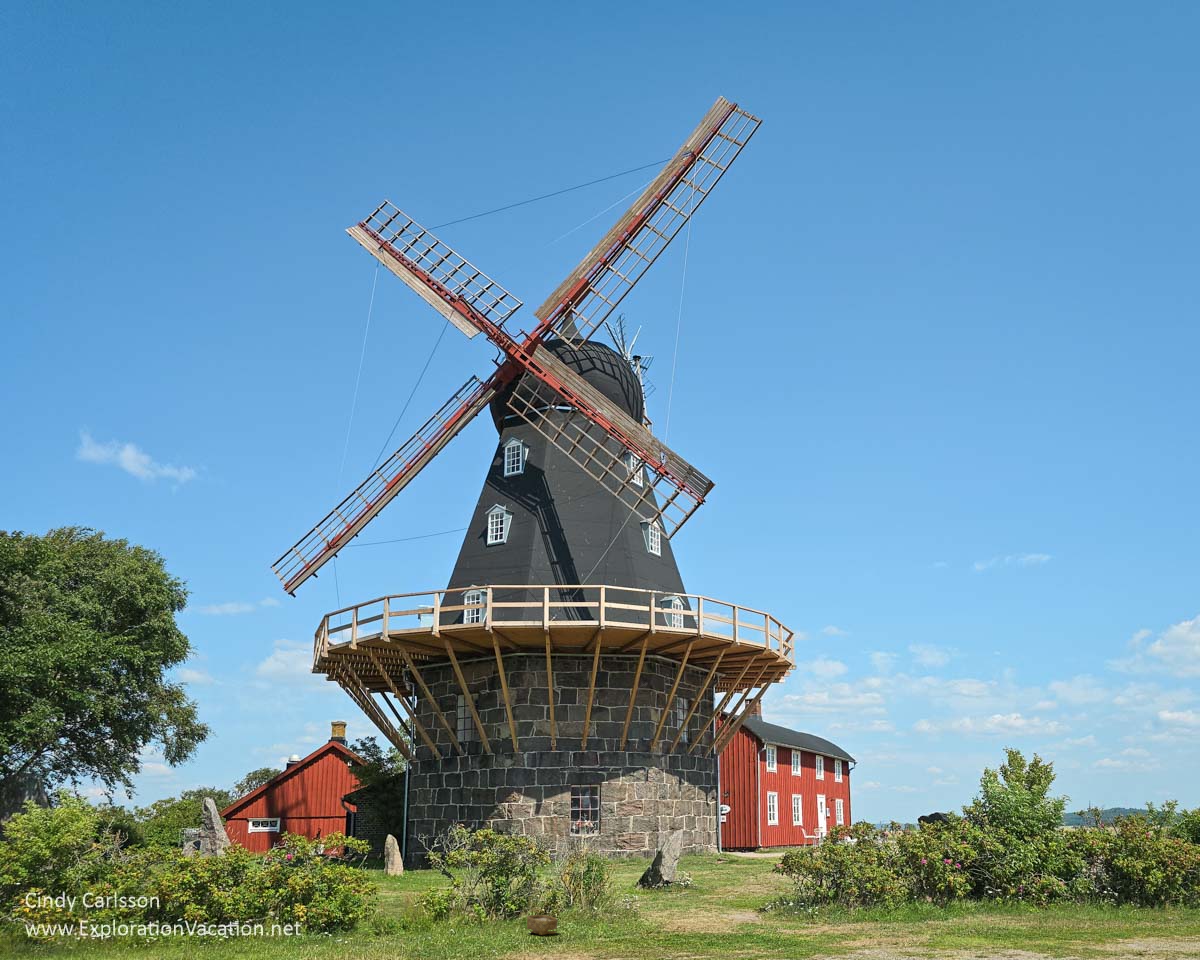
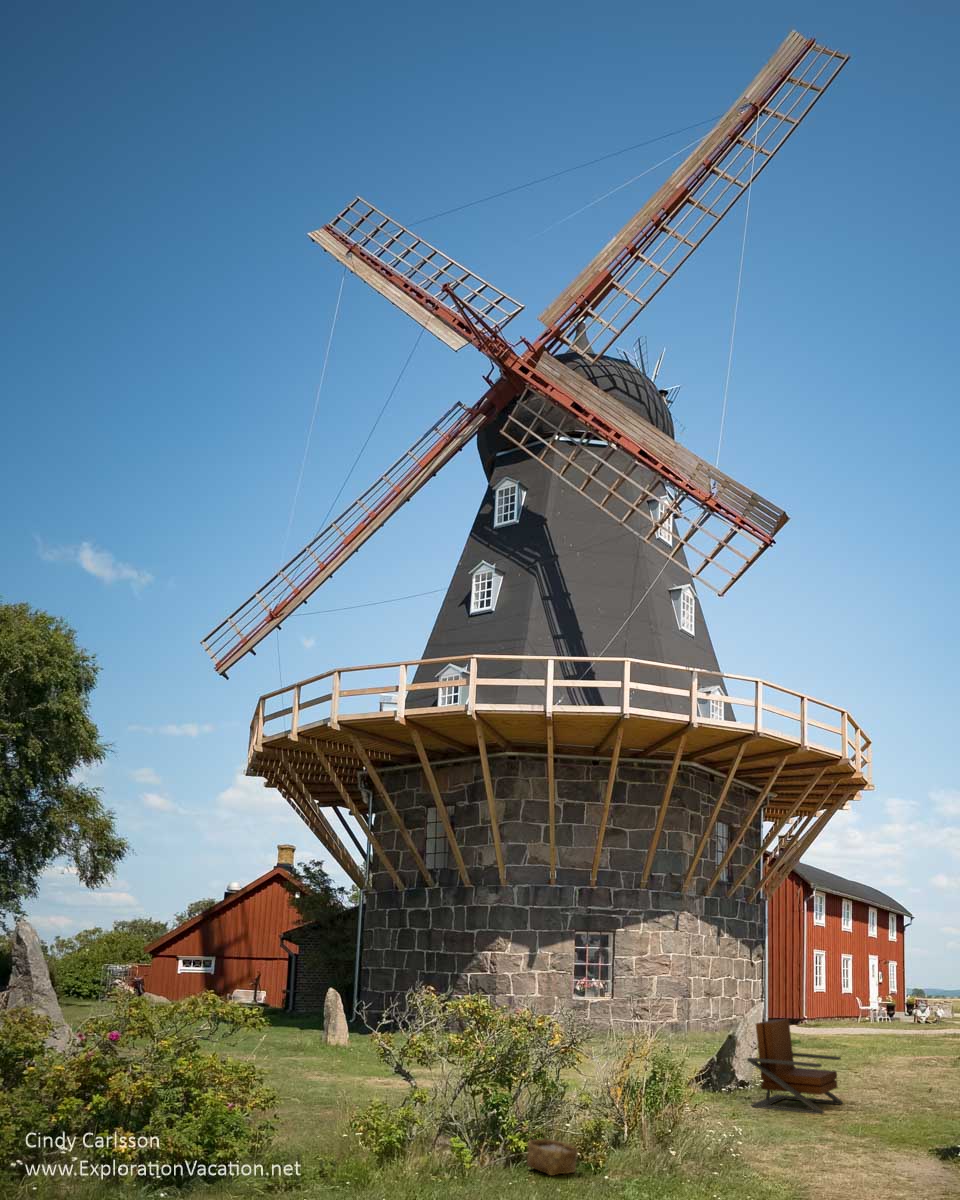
lounge chair: none [680,838,746,900] -> present [747,1019,843,1114]

